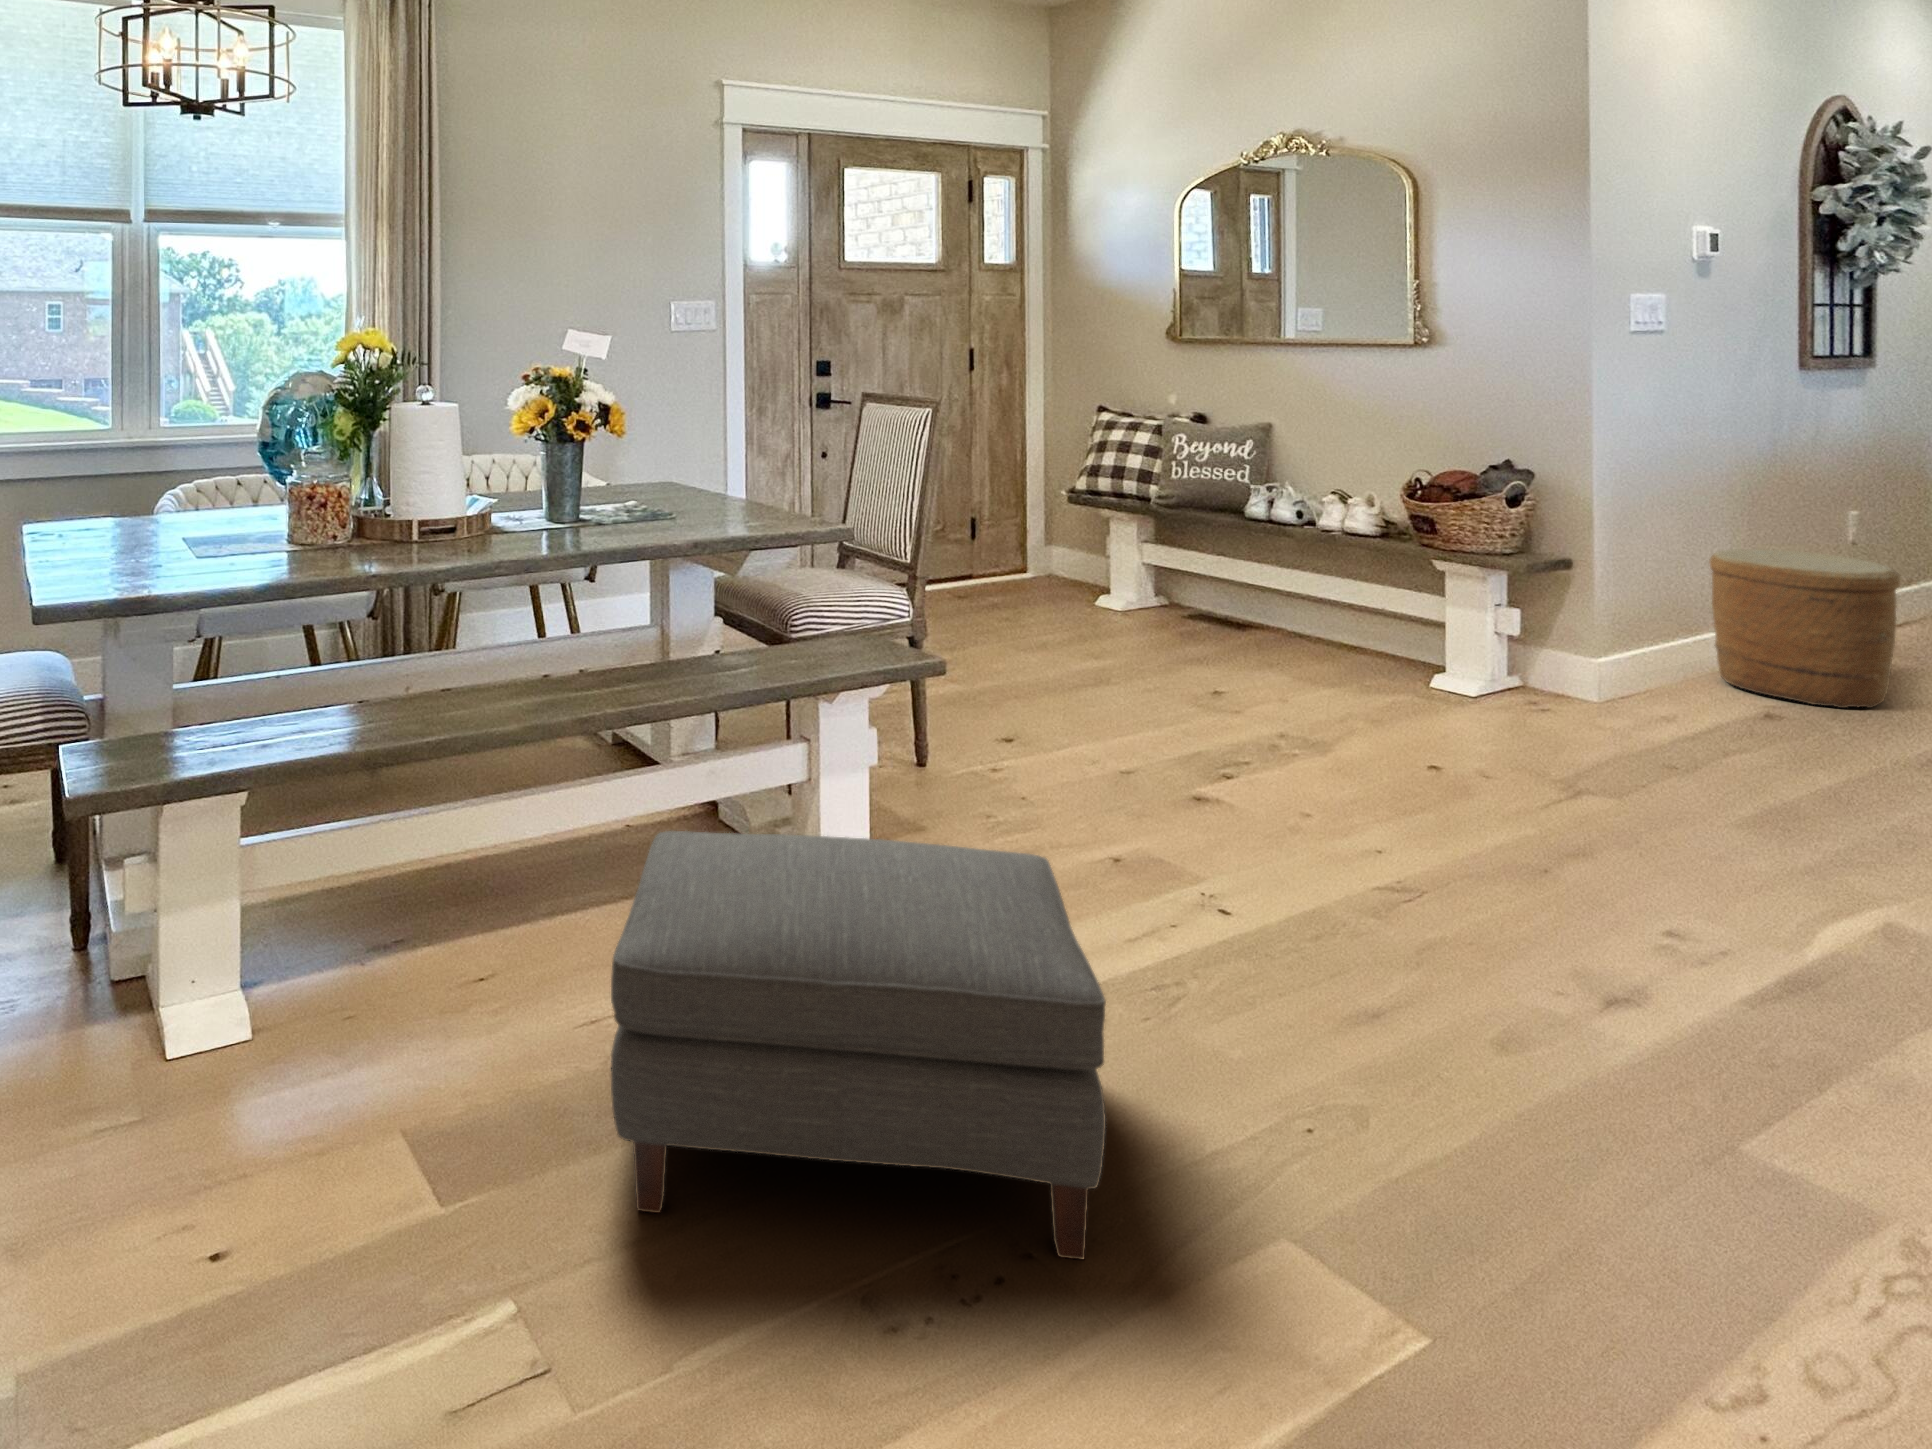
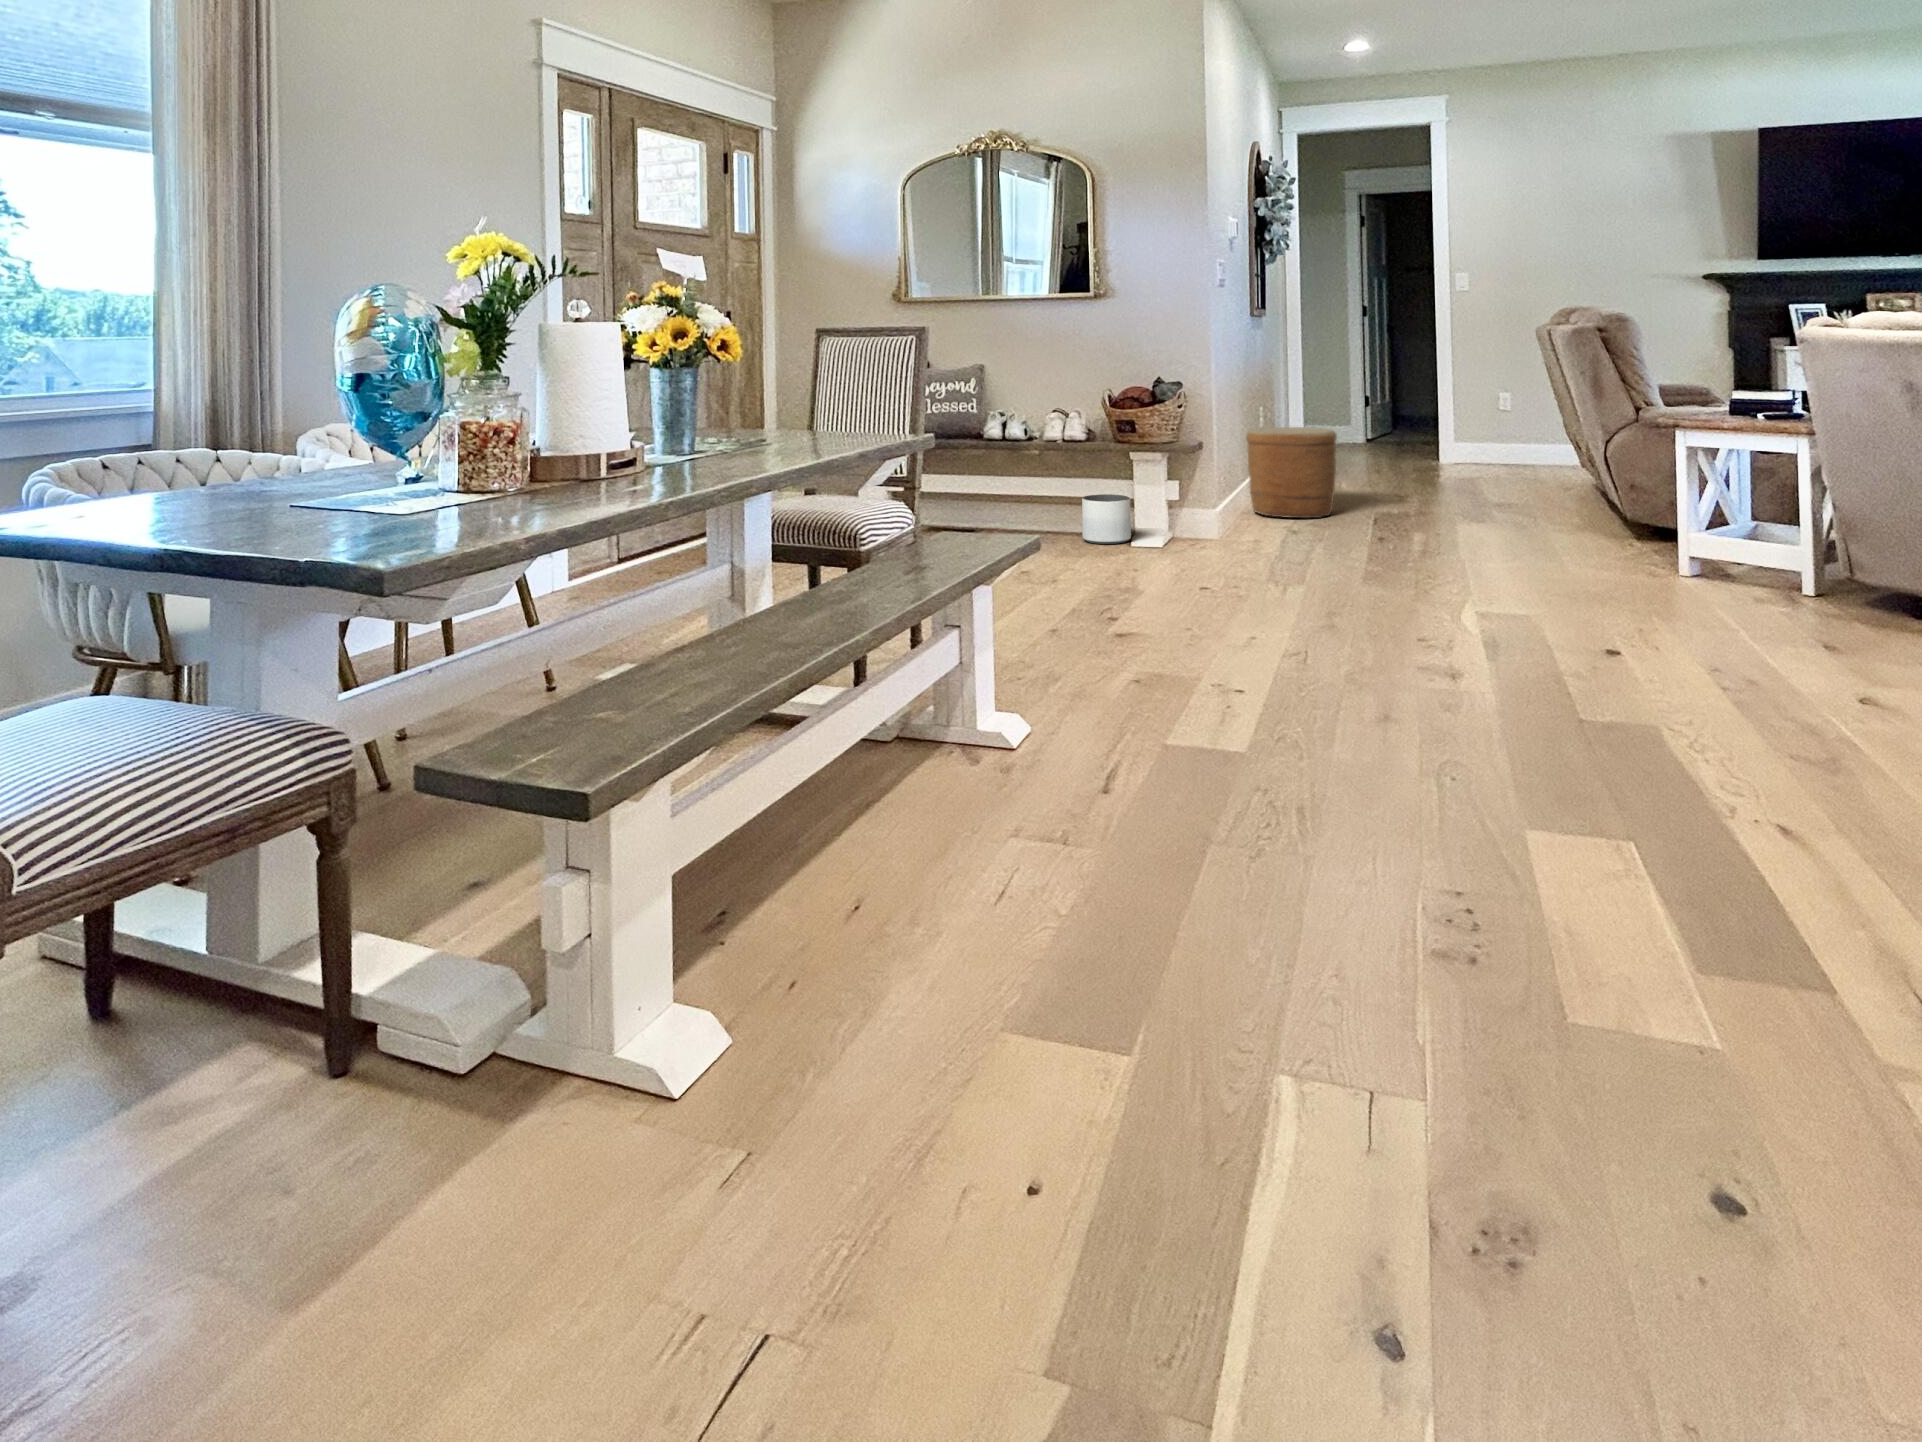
planter: none [1357,609,1432,680] -> present [1082,494,1131,544]
ottoman: present [611,831,1106,1259] -> none [1065,631,1498,974]

